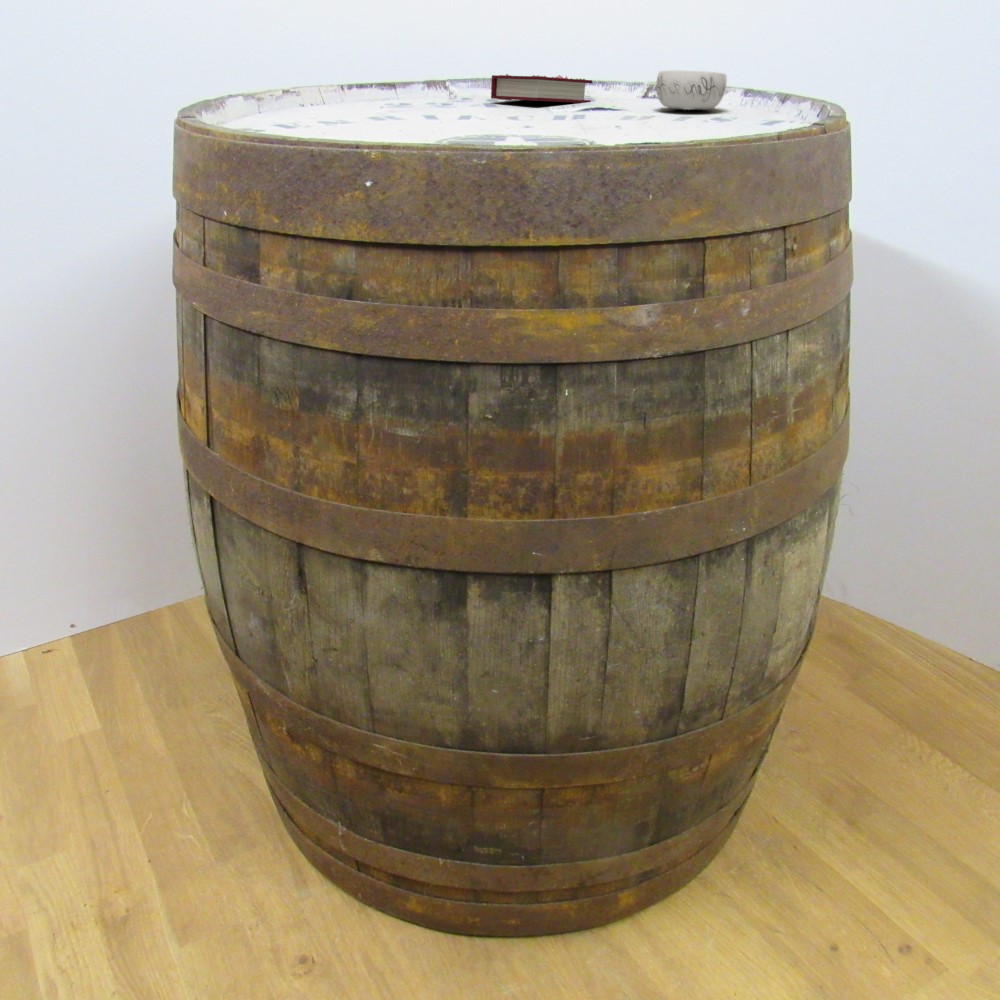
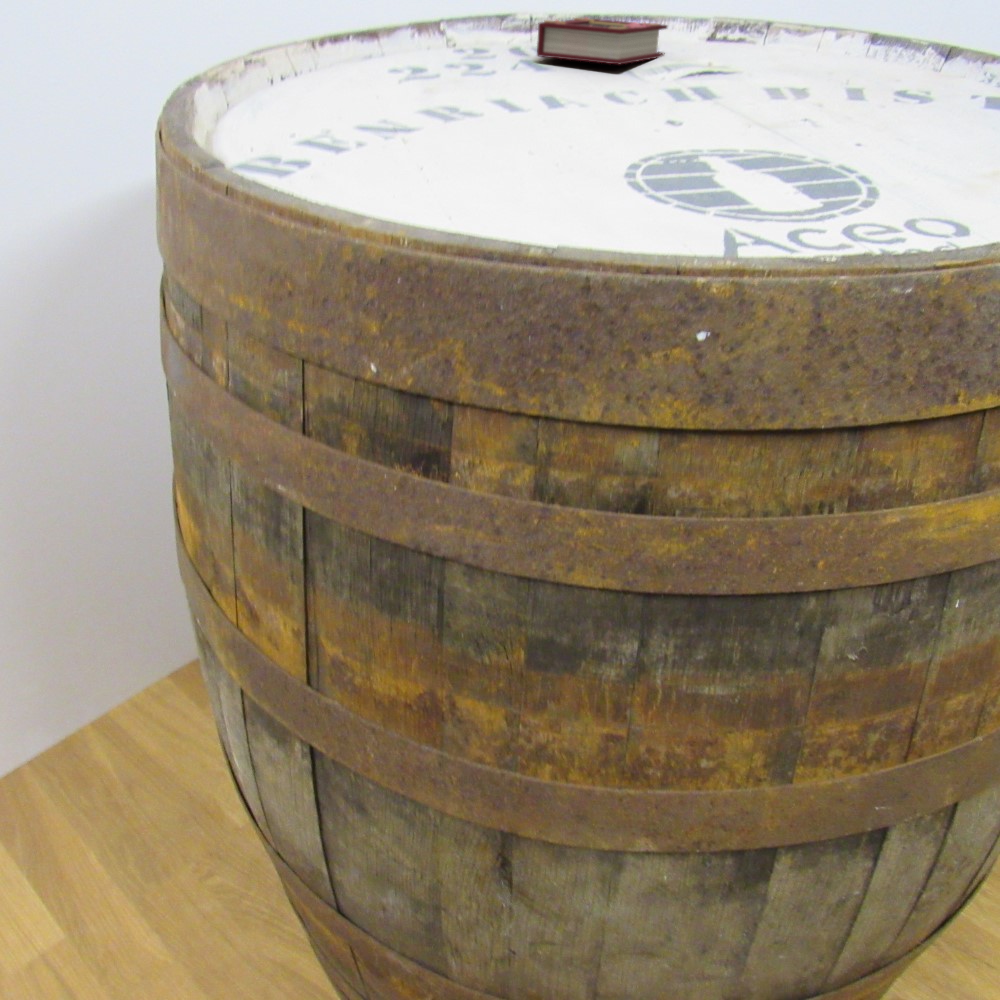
decorative bowl: present [656,70,727,110] -> none [791,23,892,81]

